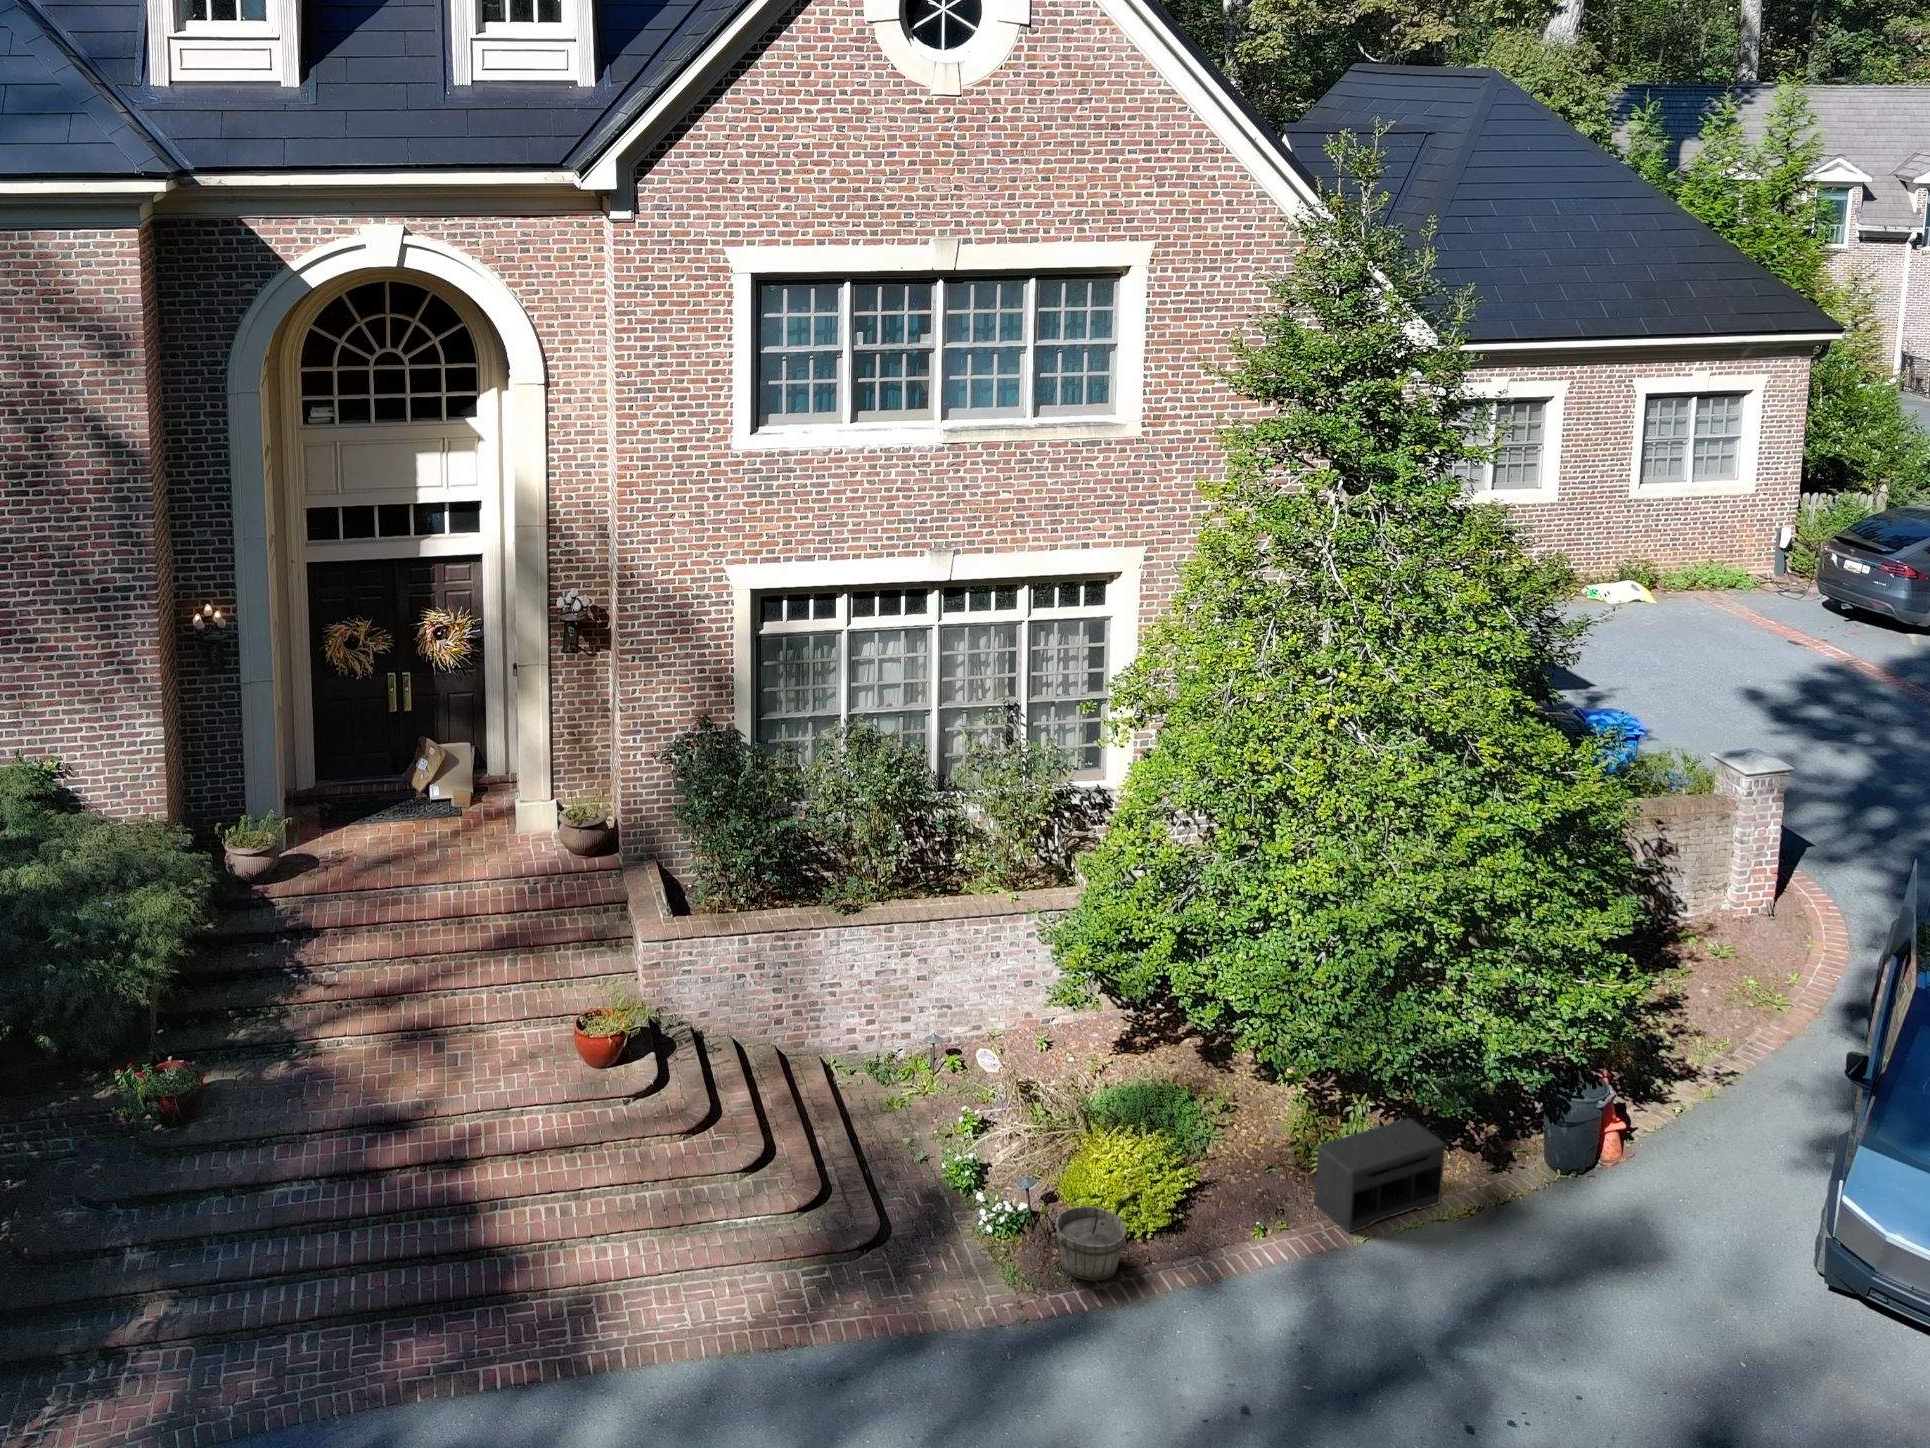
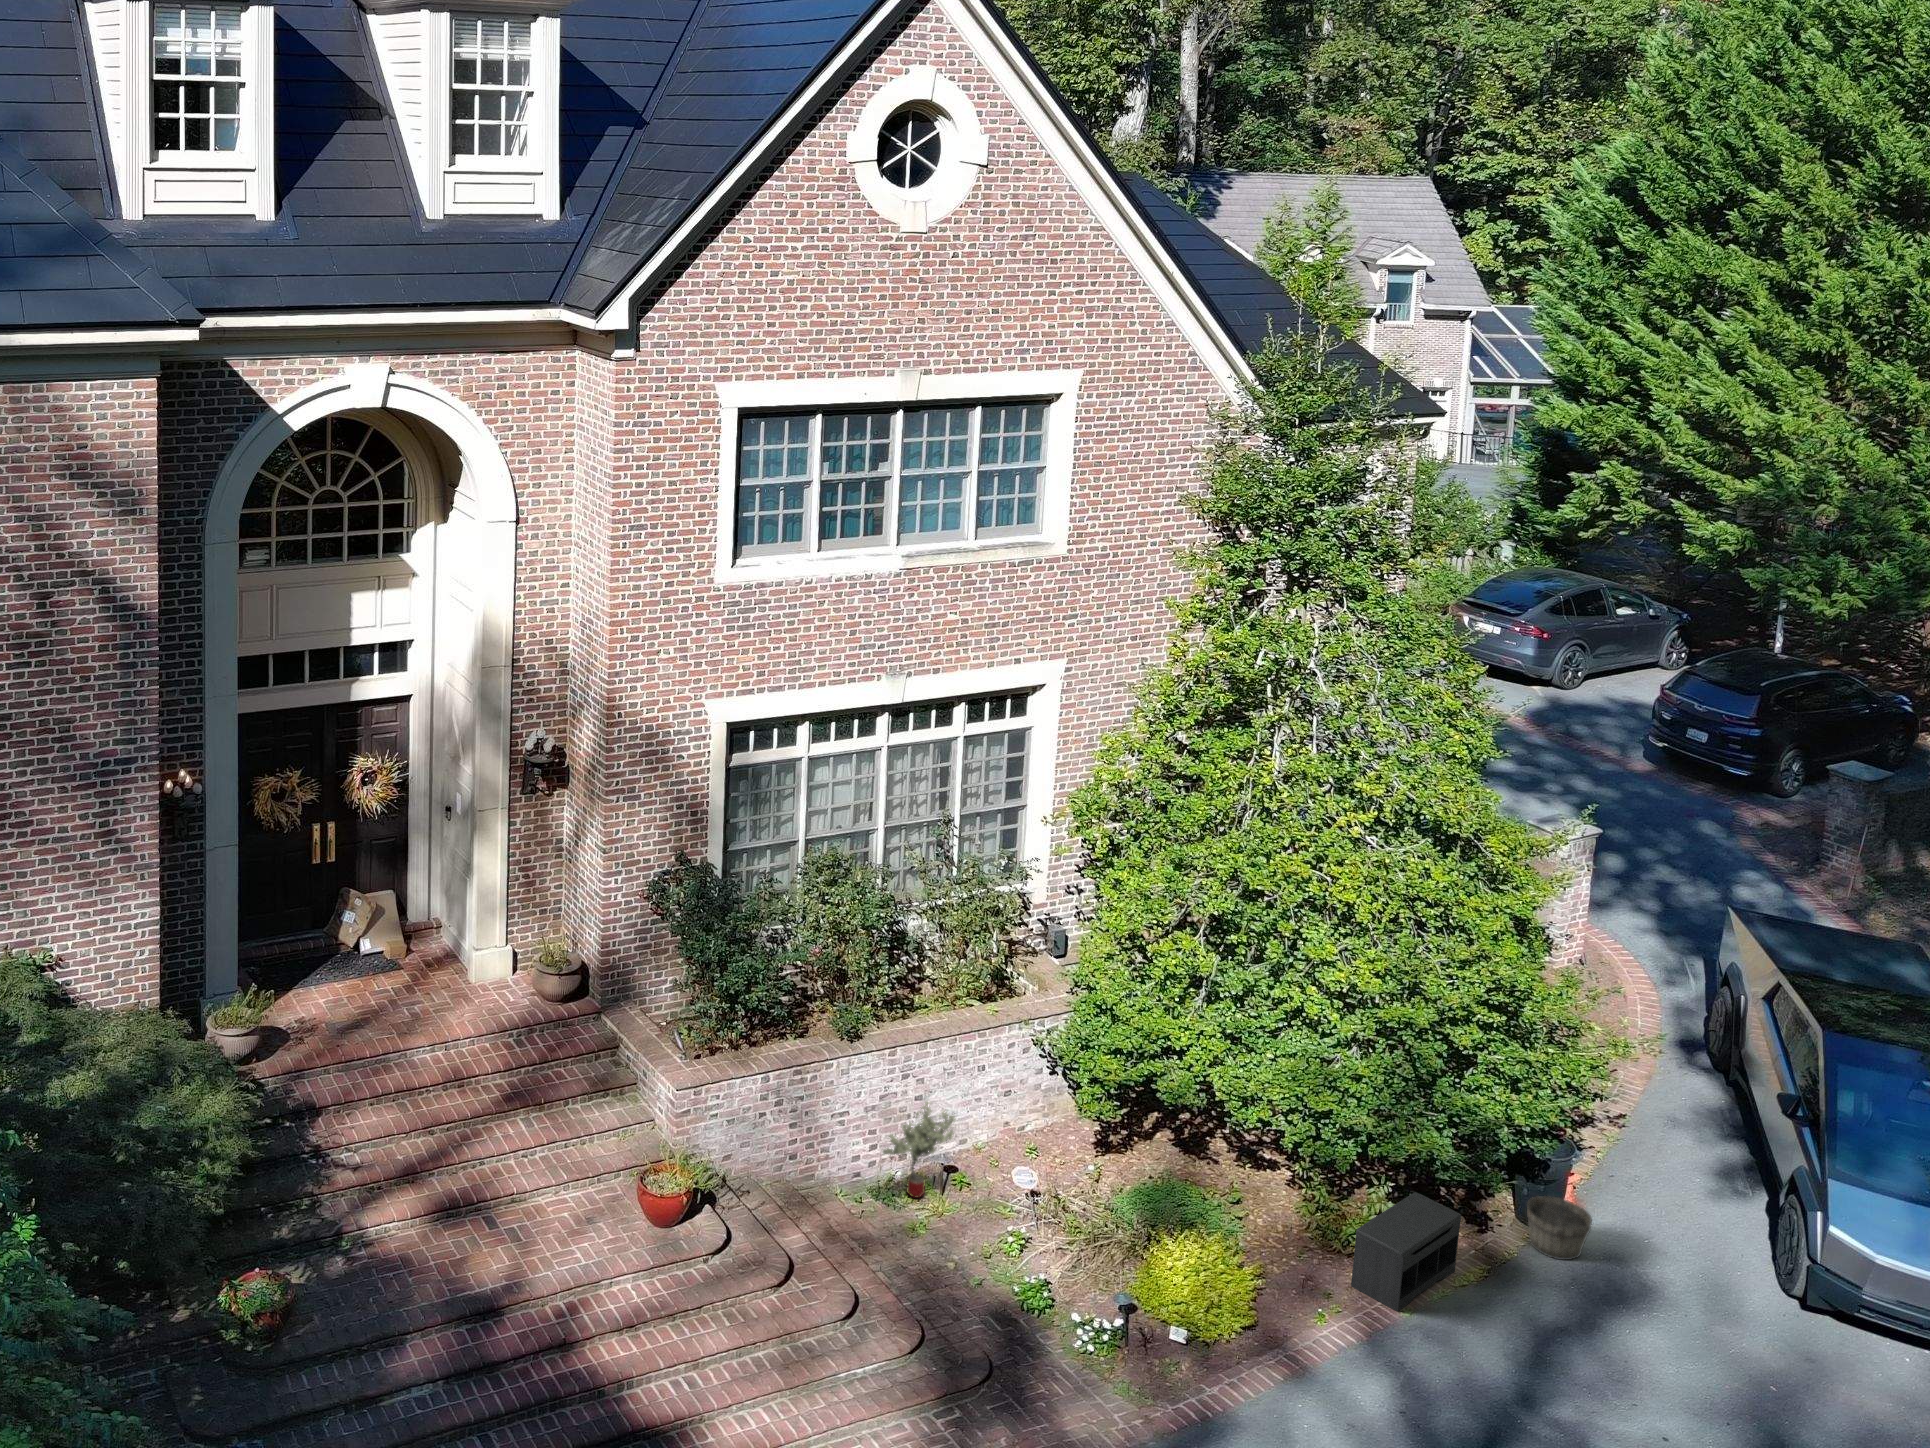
potted tree: none [867,980,947,1077] -> present [884,1102,955,1198]
wooden bucket: present [1056,1206,1126,1281] -> present [1527,1196,1592,1260]

